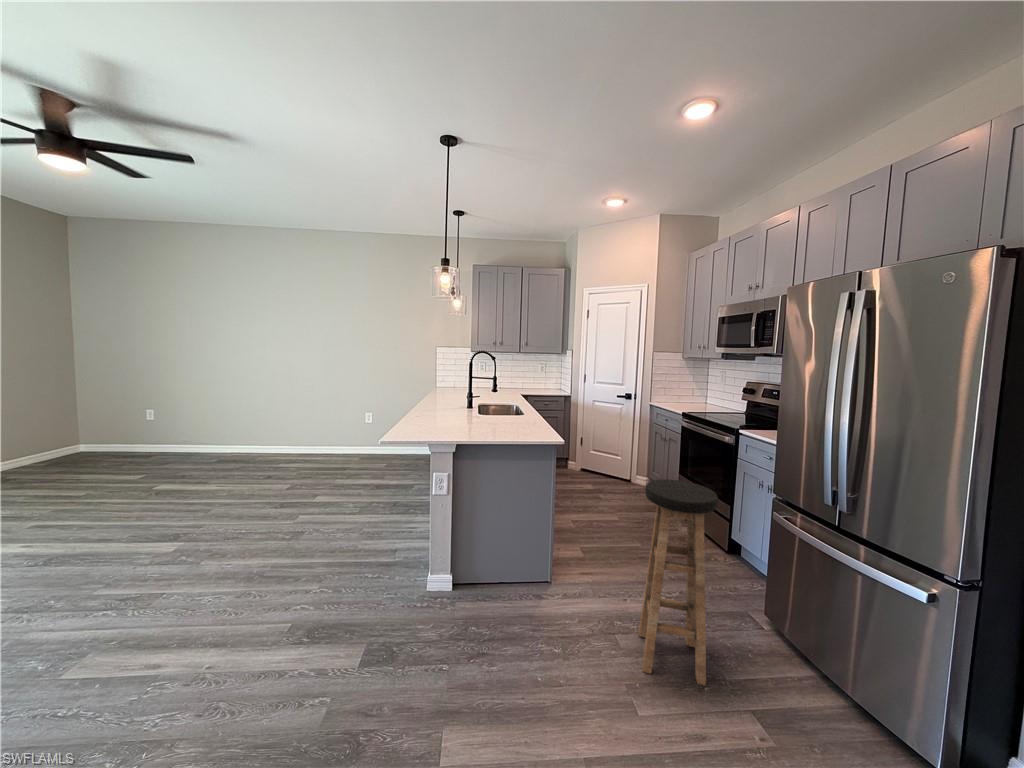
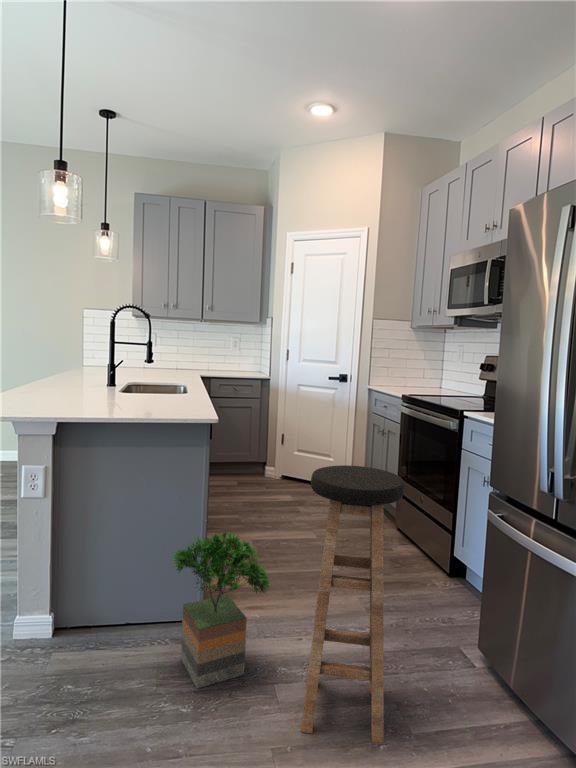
potted tree: none [538,521,612,634] -> present [172,532,270,689]

